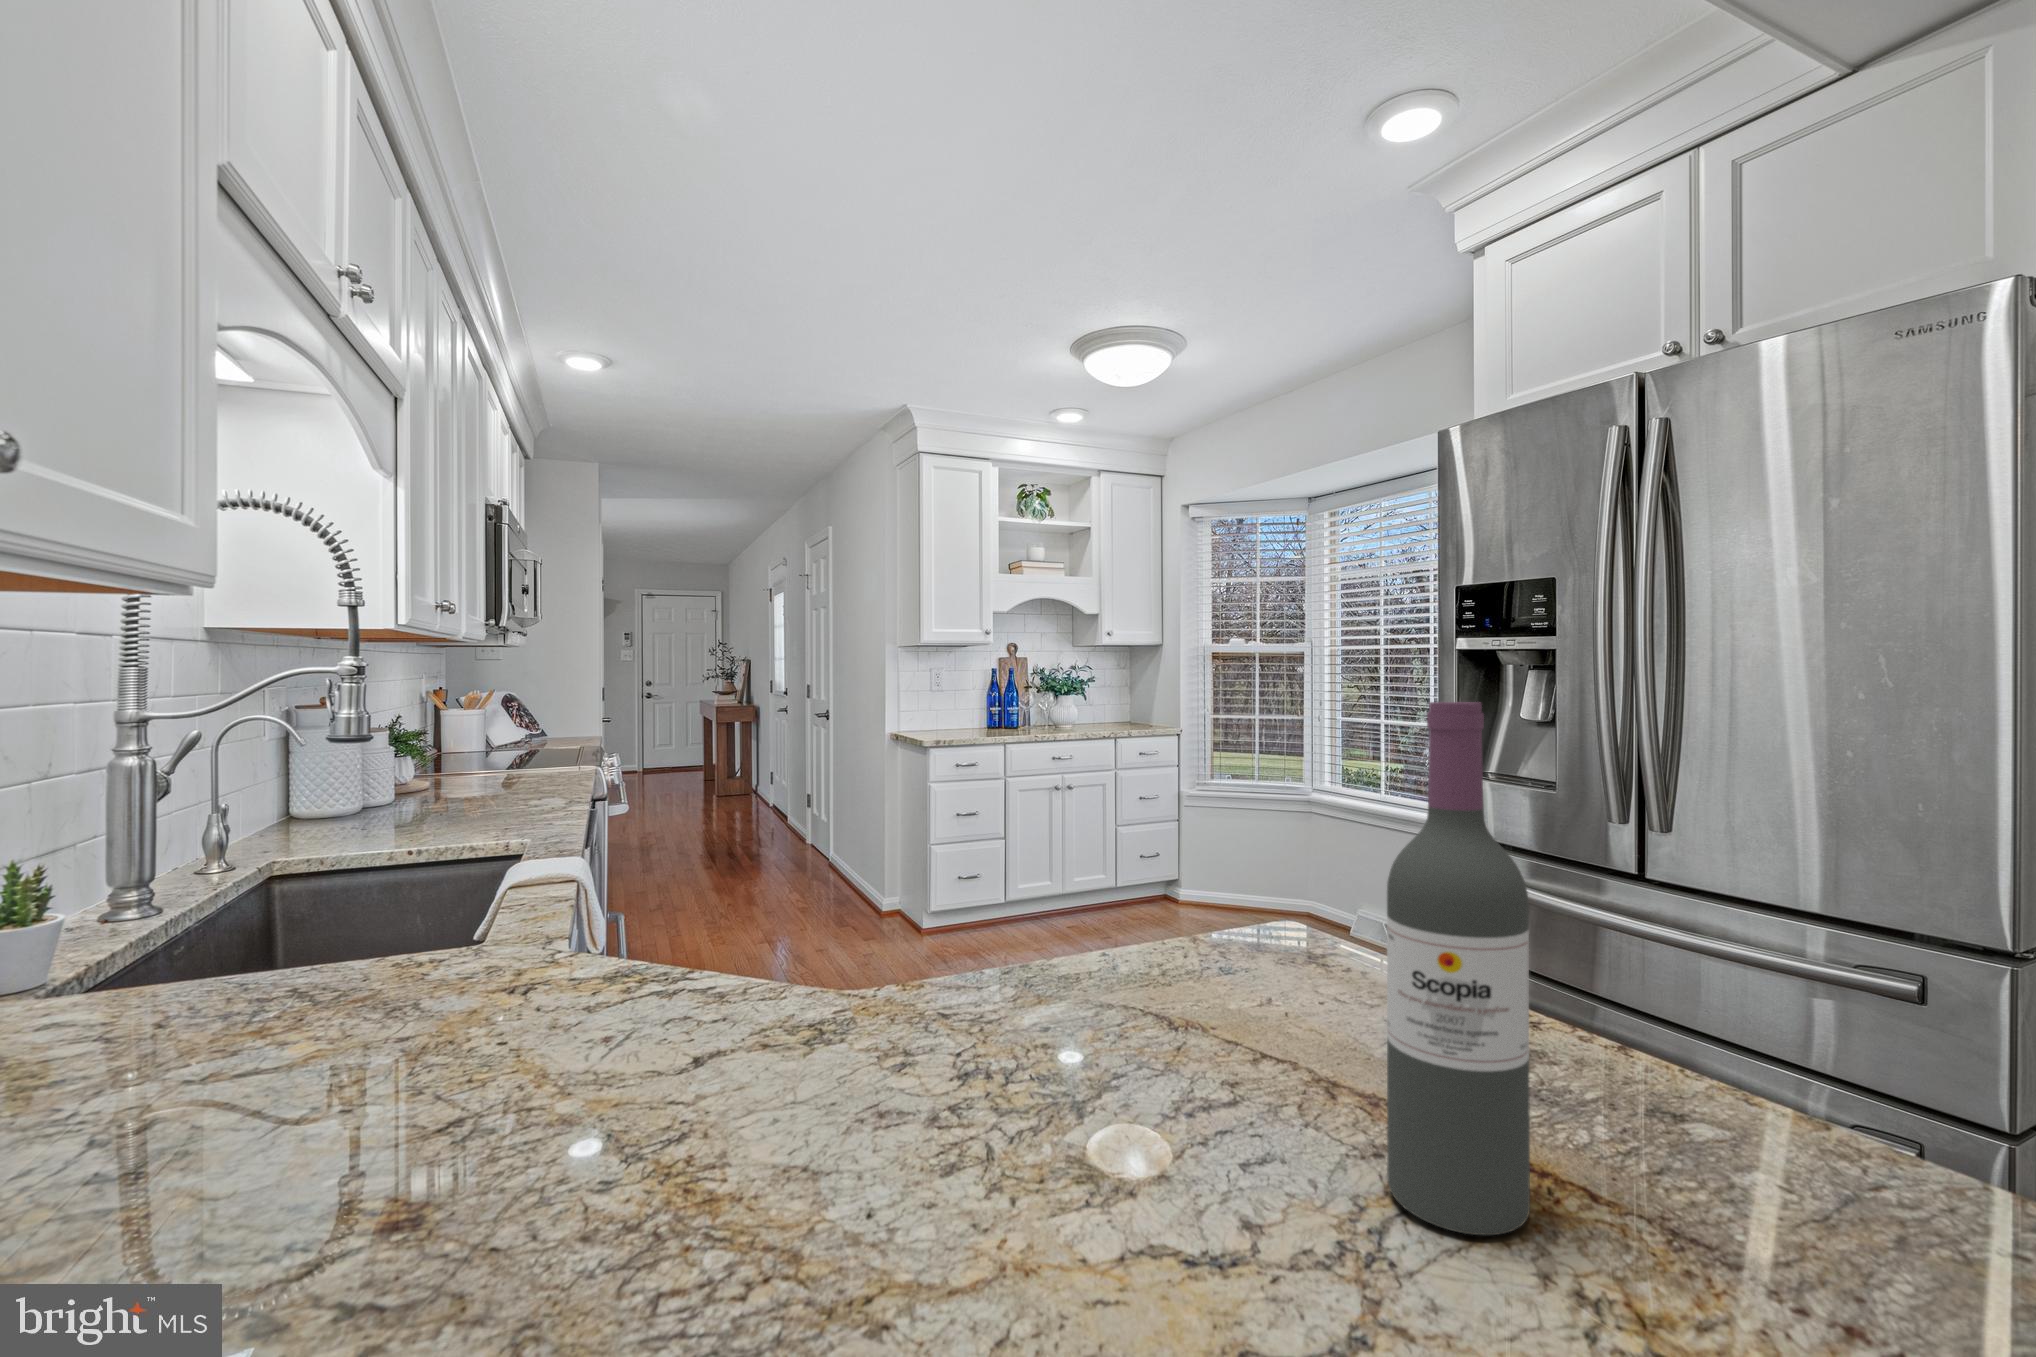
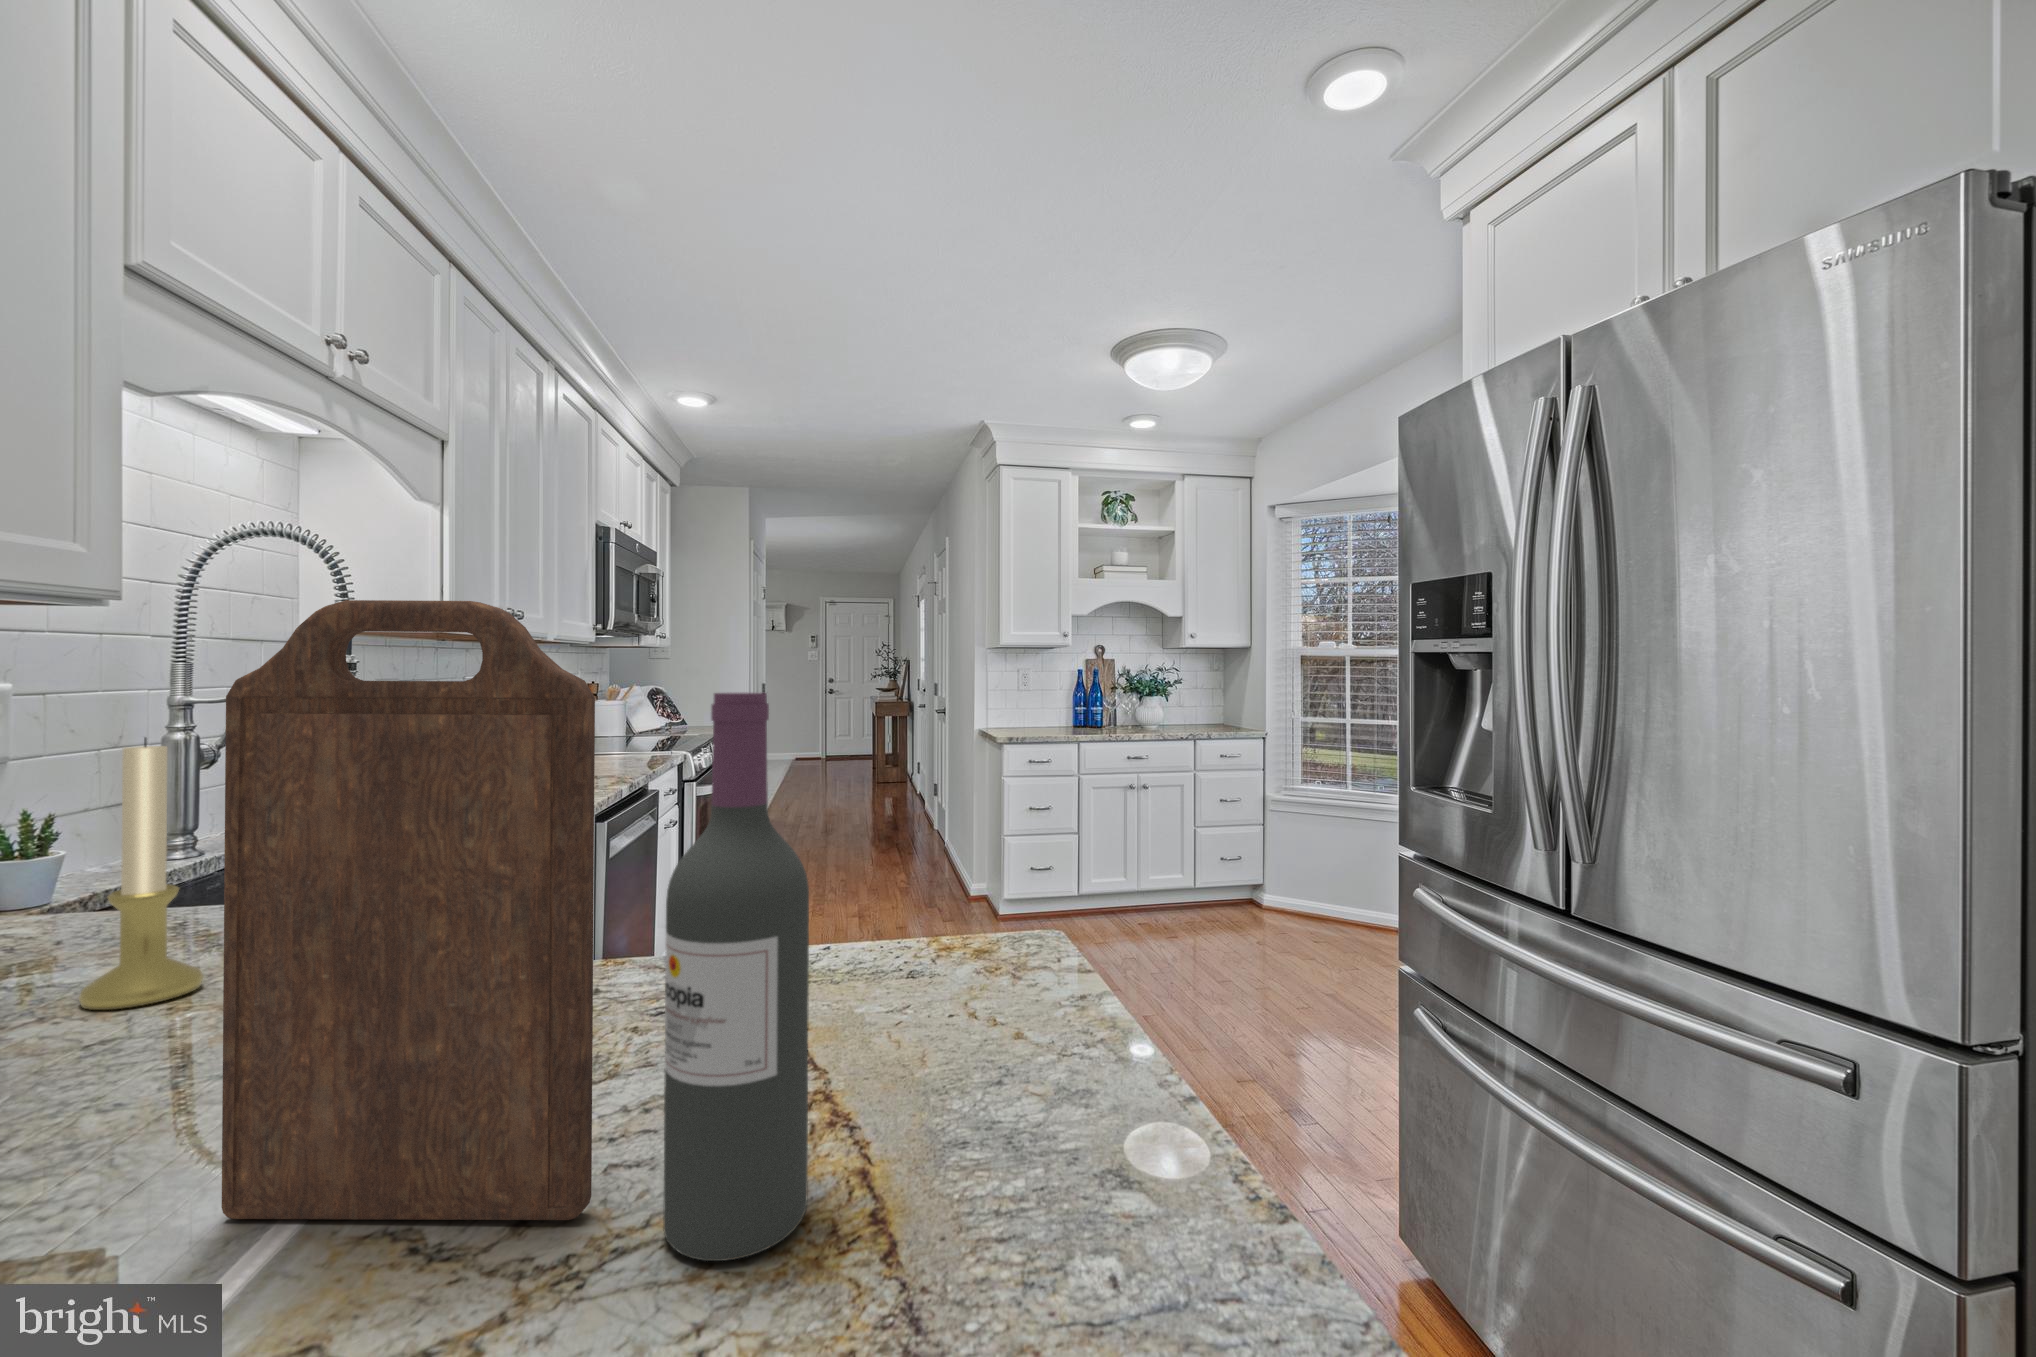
cutting board: none [976,613,1326,1264] -> present [222,600,595,1220]
candle holder: none [362,762,486,1089] -> present [79,738,203,1010]

